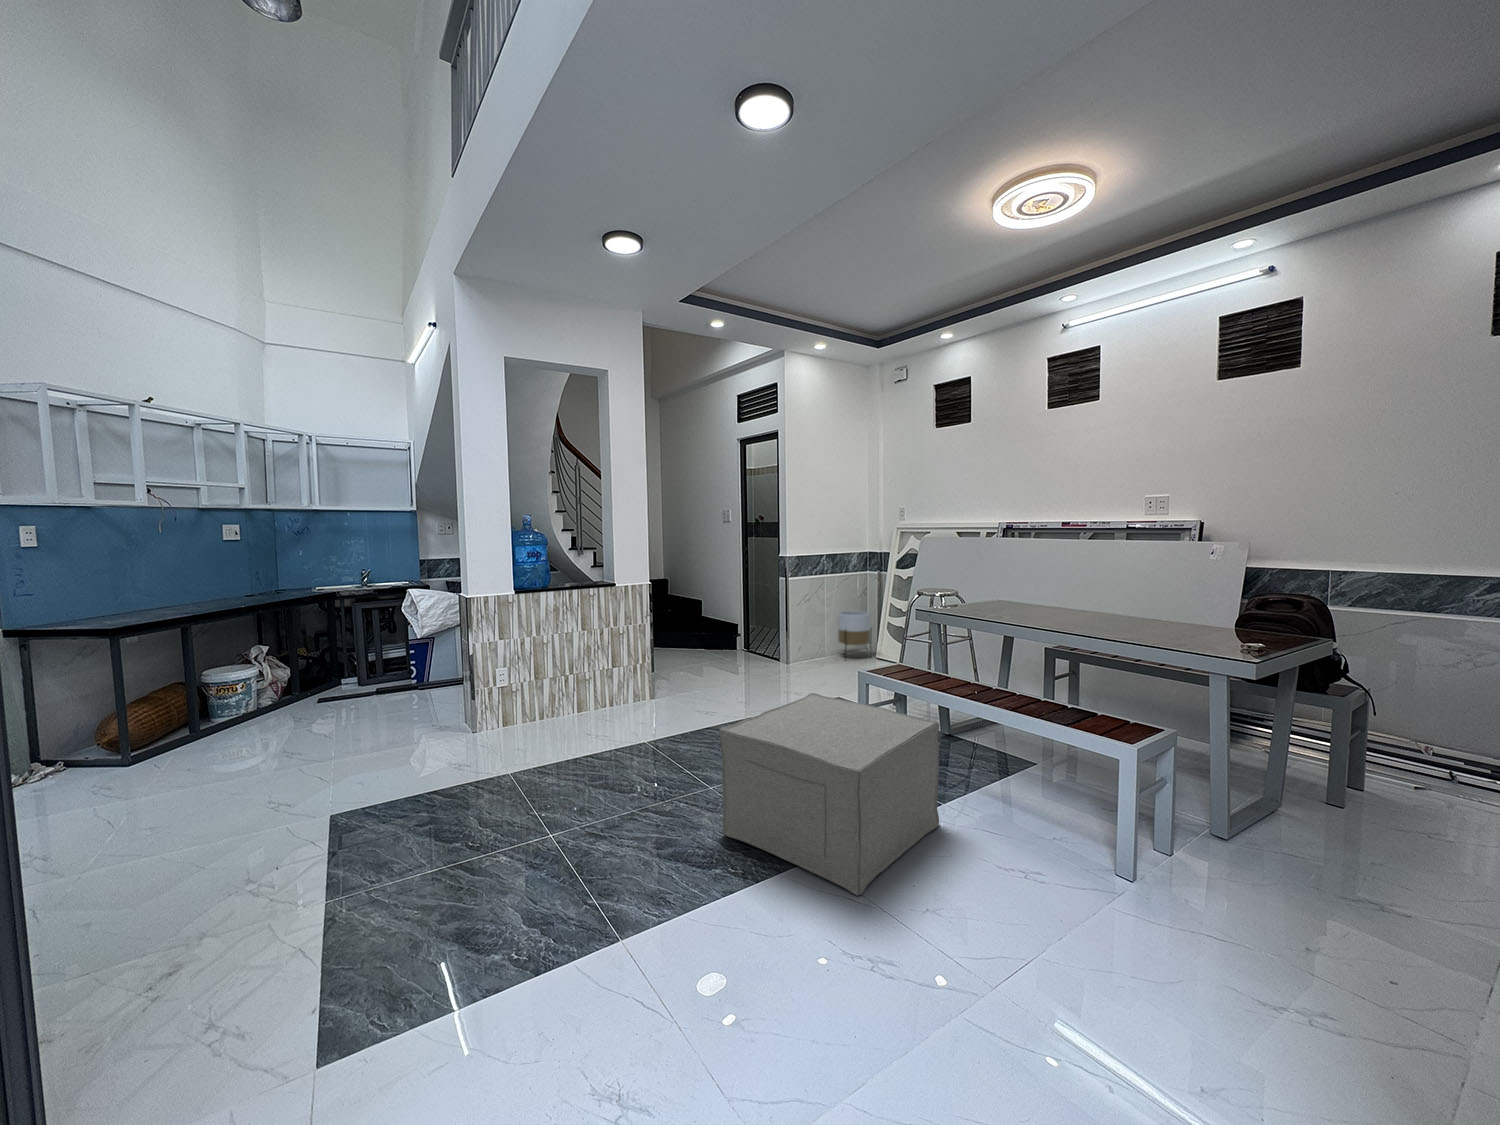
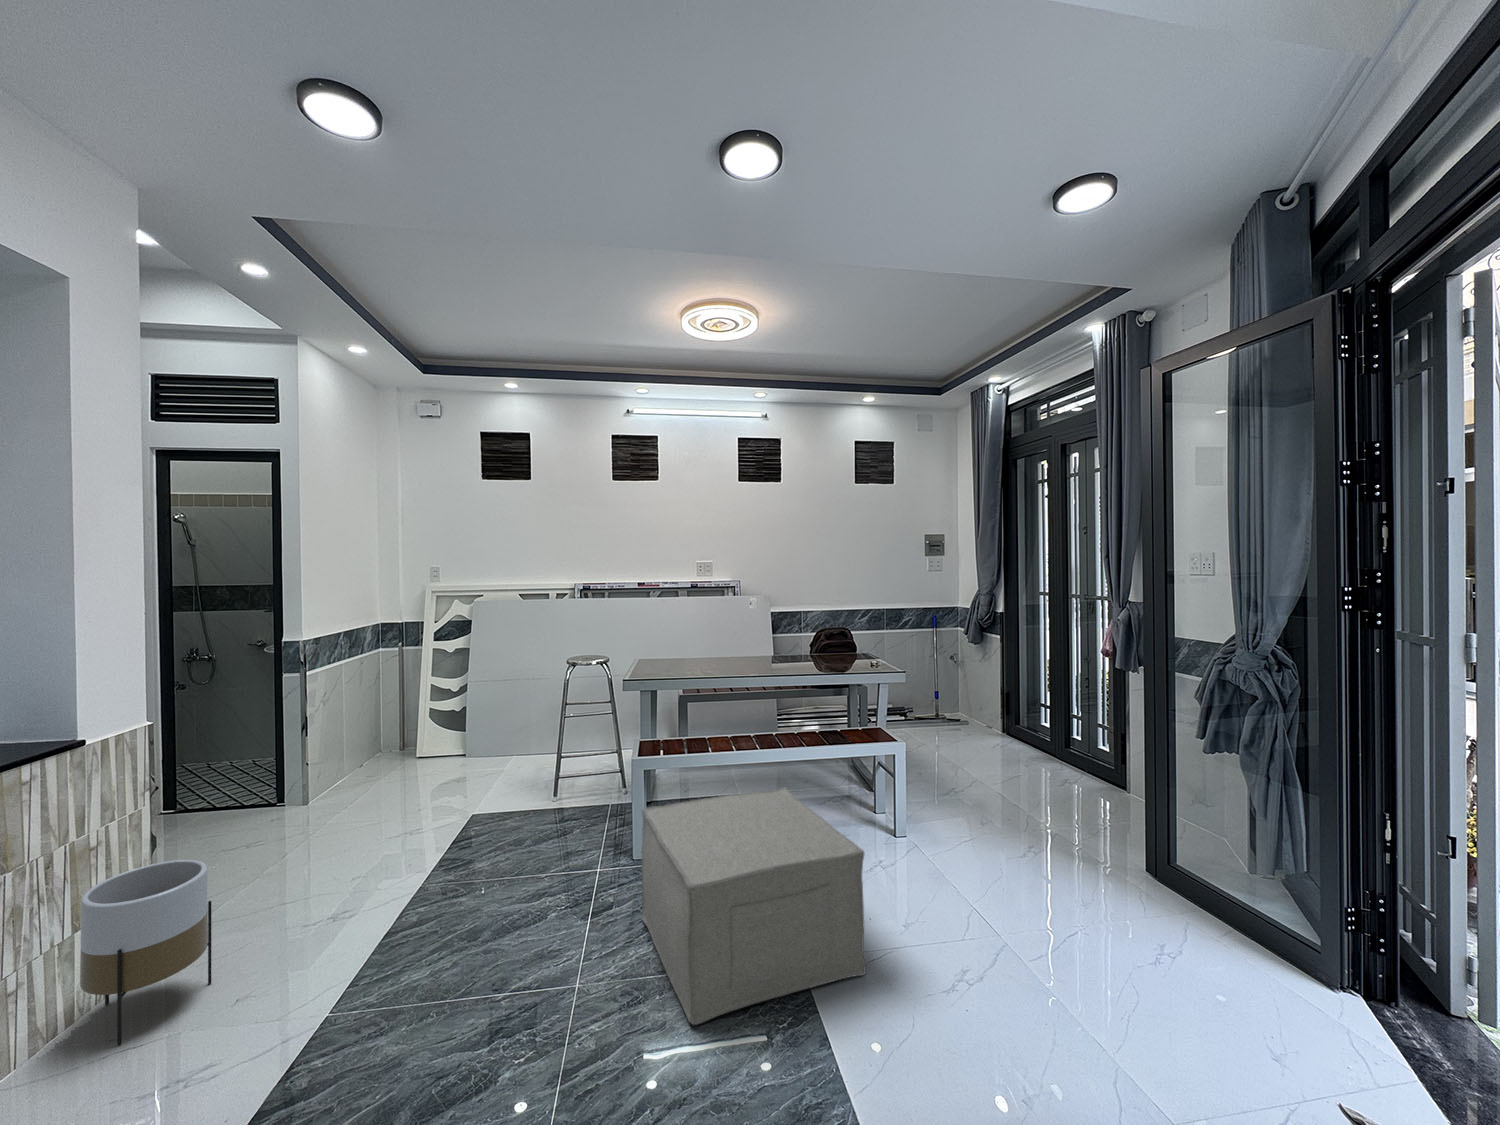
planter: present [838,611,871,653] -> present [80,860,211,1046]

